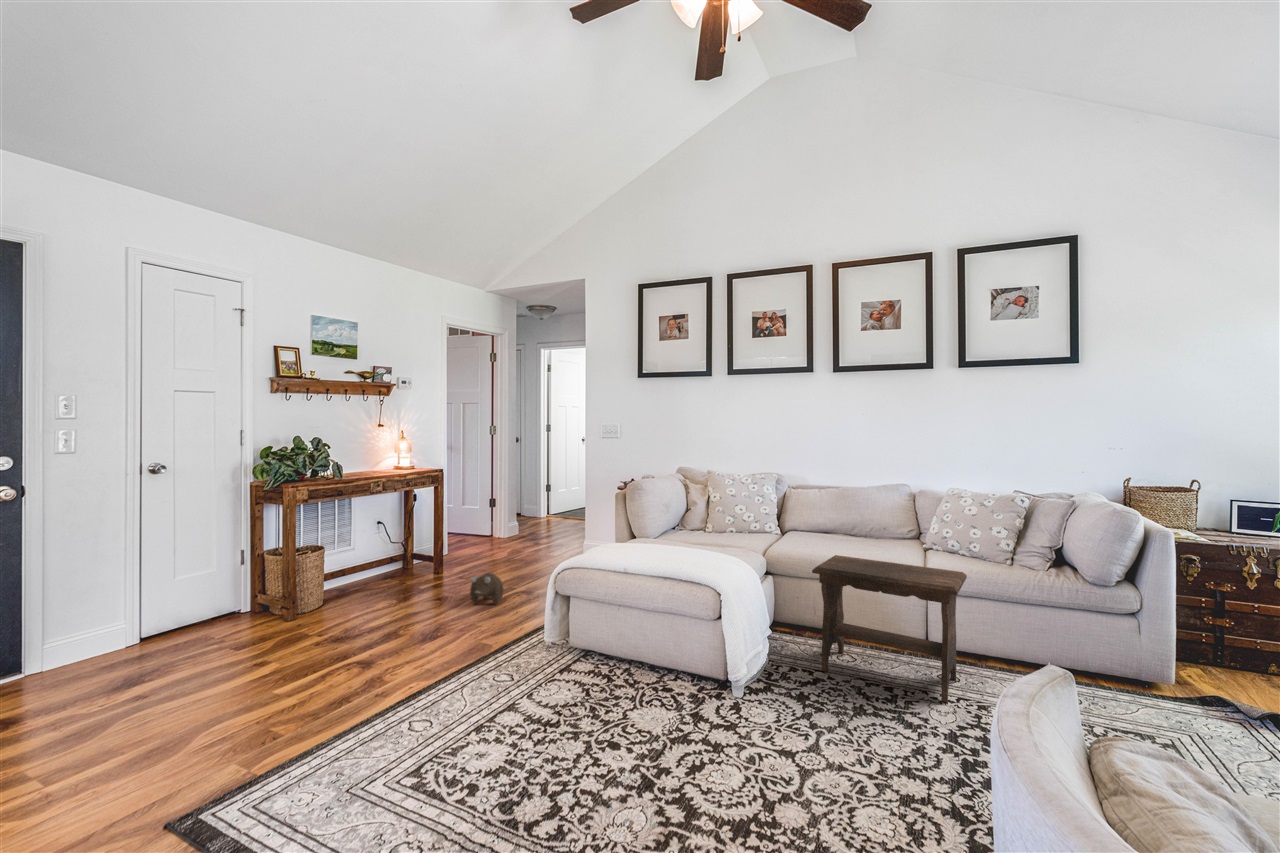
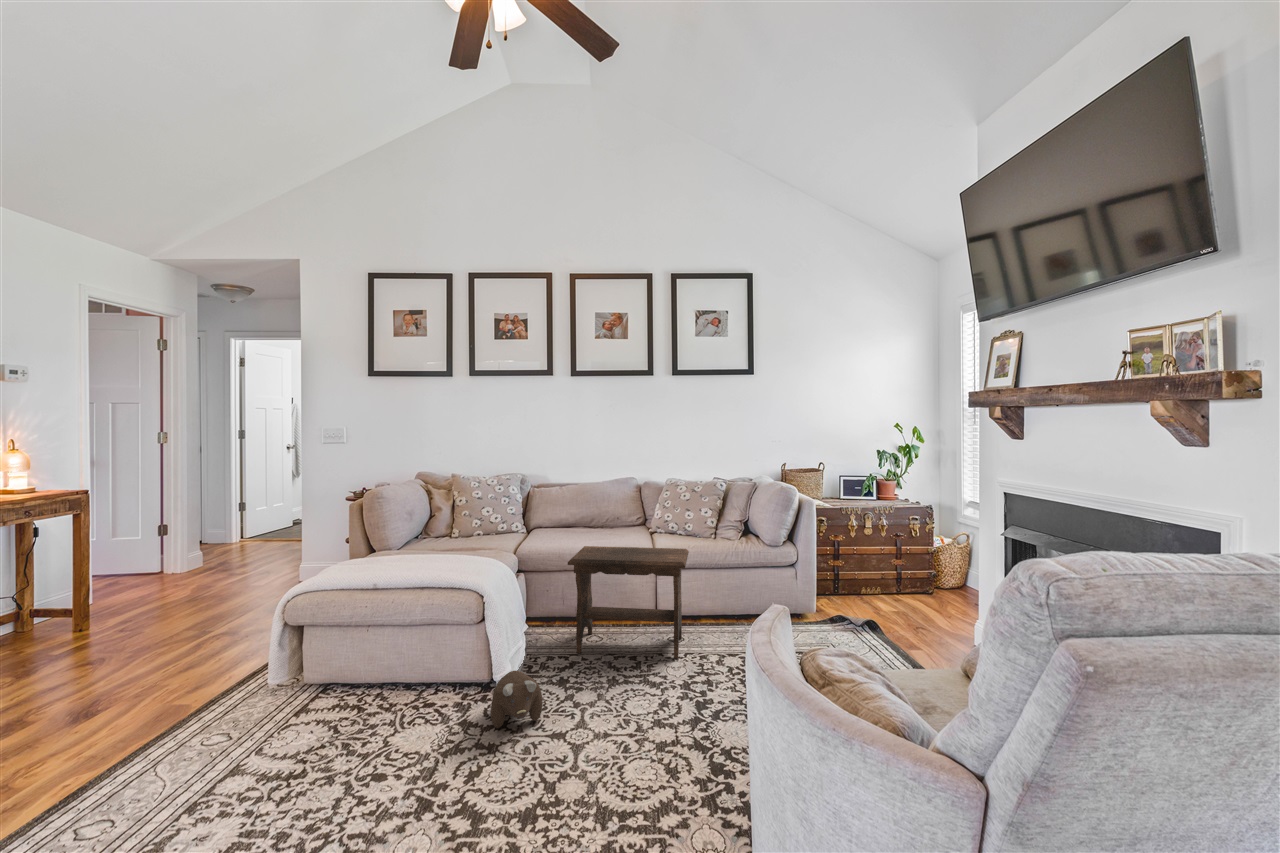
plush toy: present [470,573,504,604] -> present [491,671,543,728]

